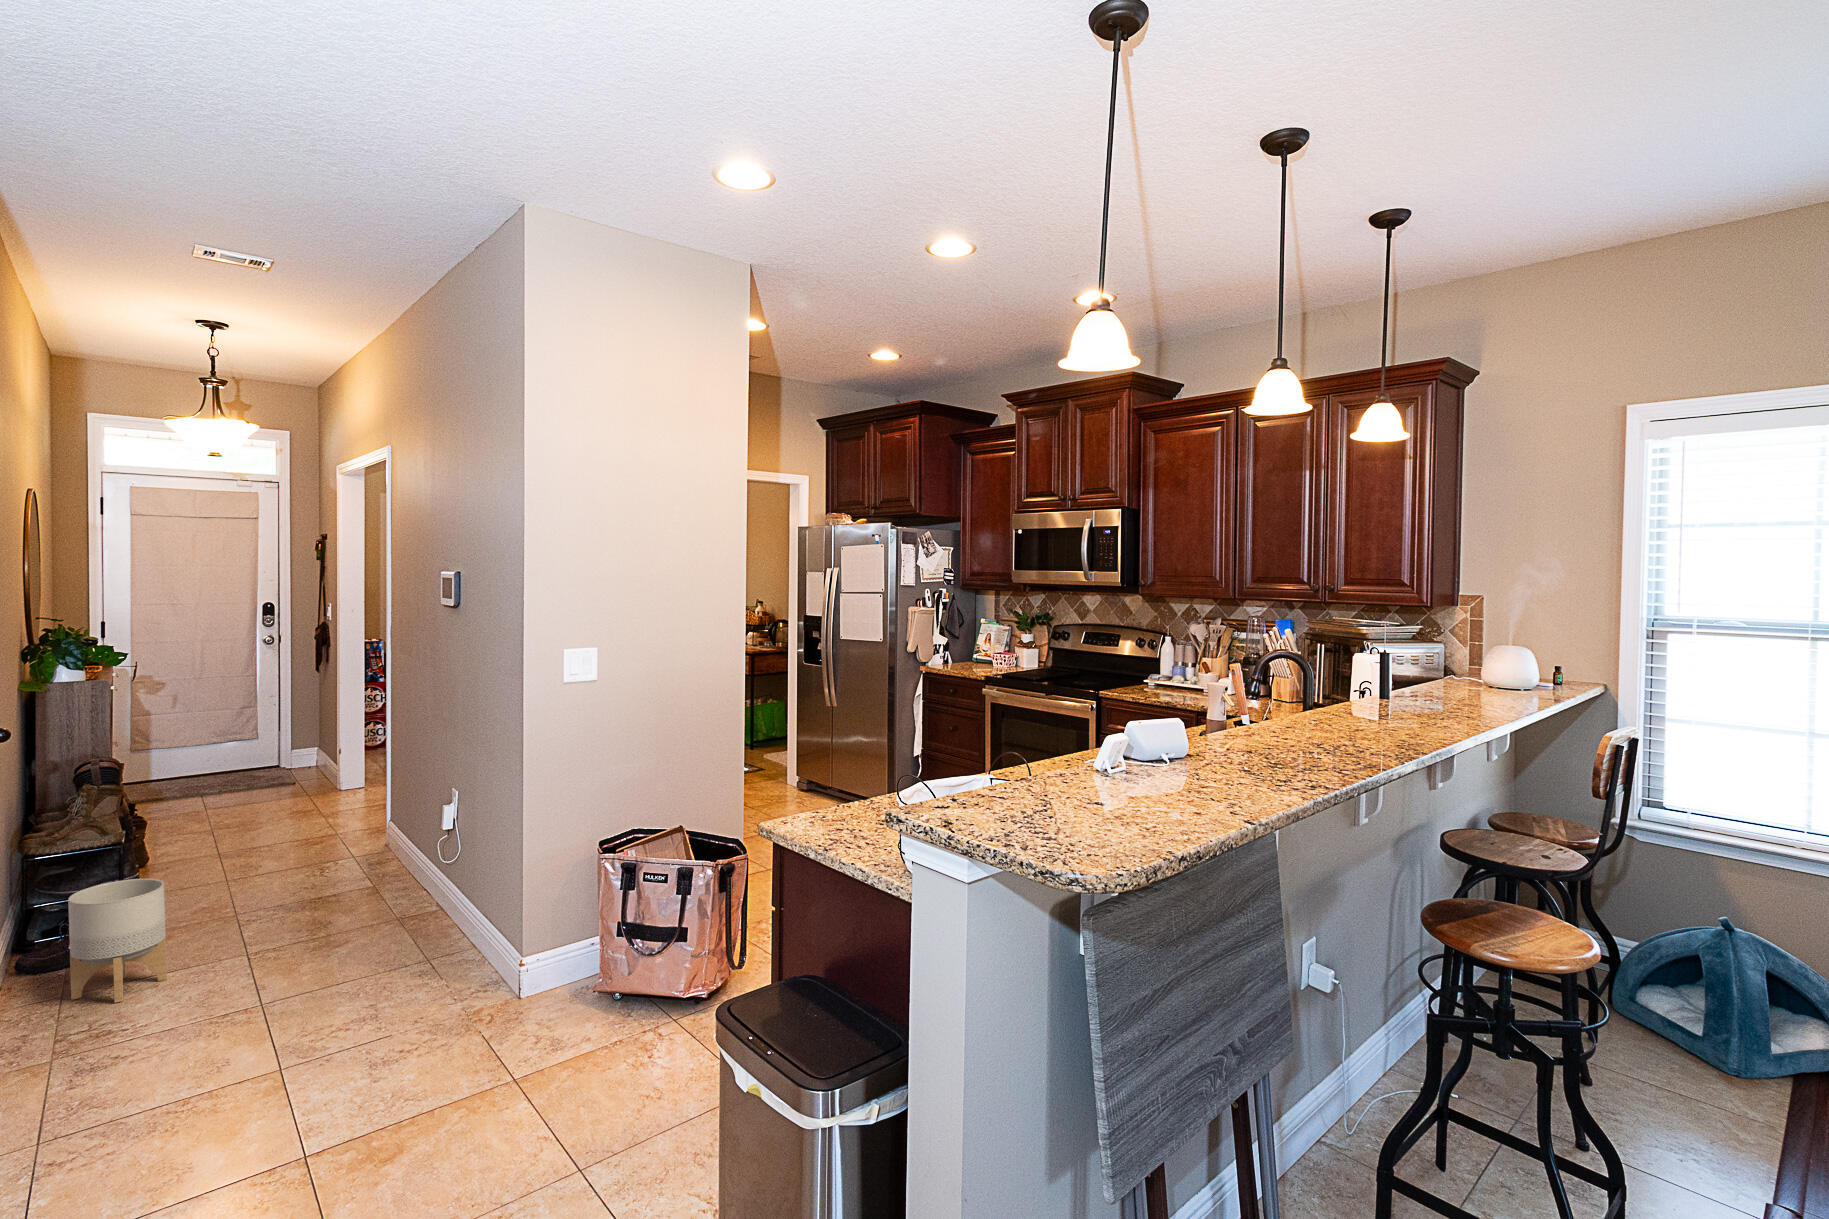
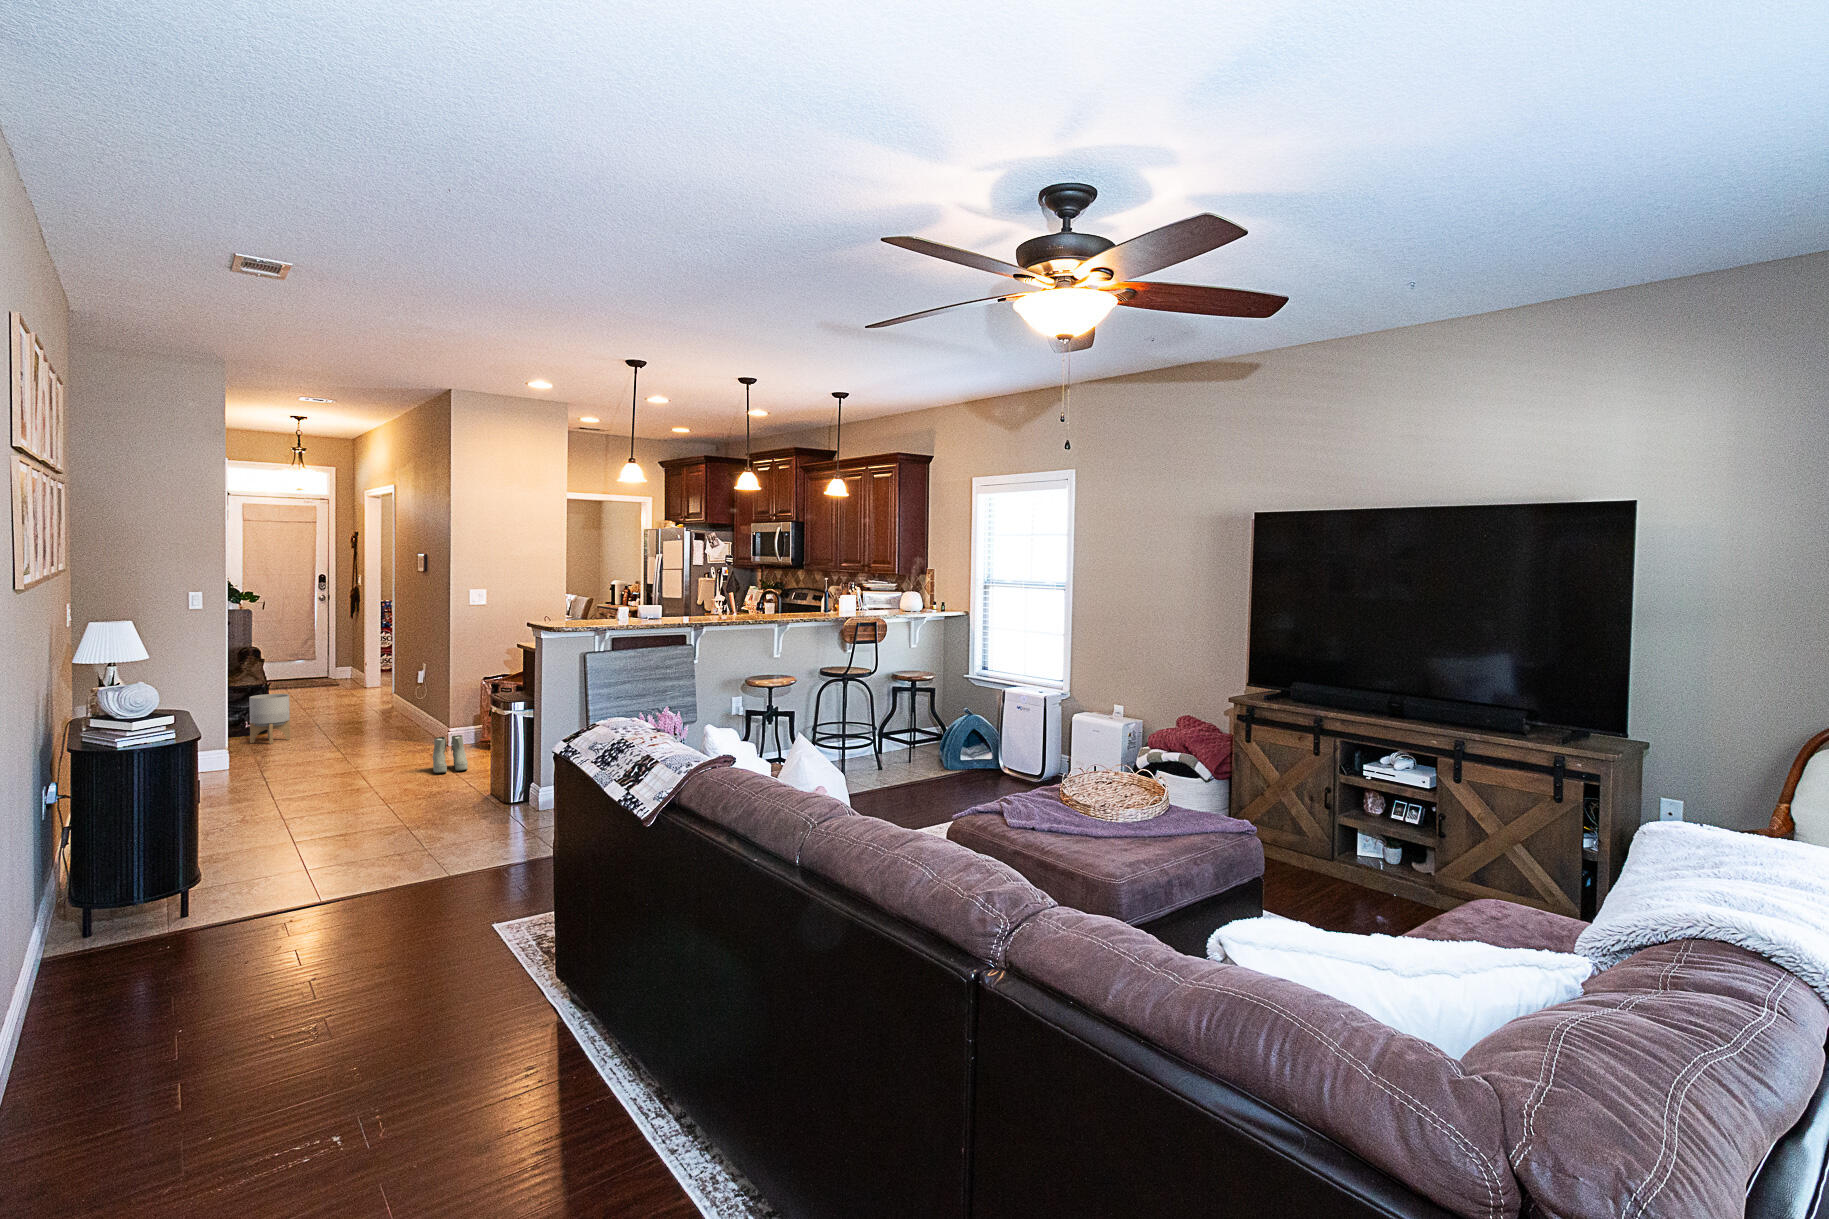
boots: none [506,1040,596,1174] -> present [433,735,468,773]

